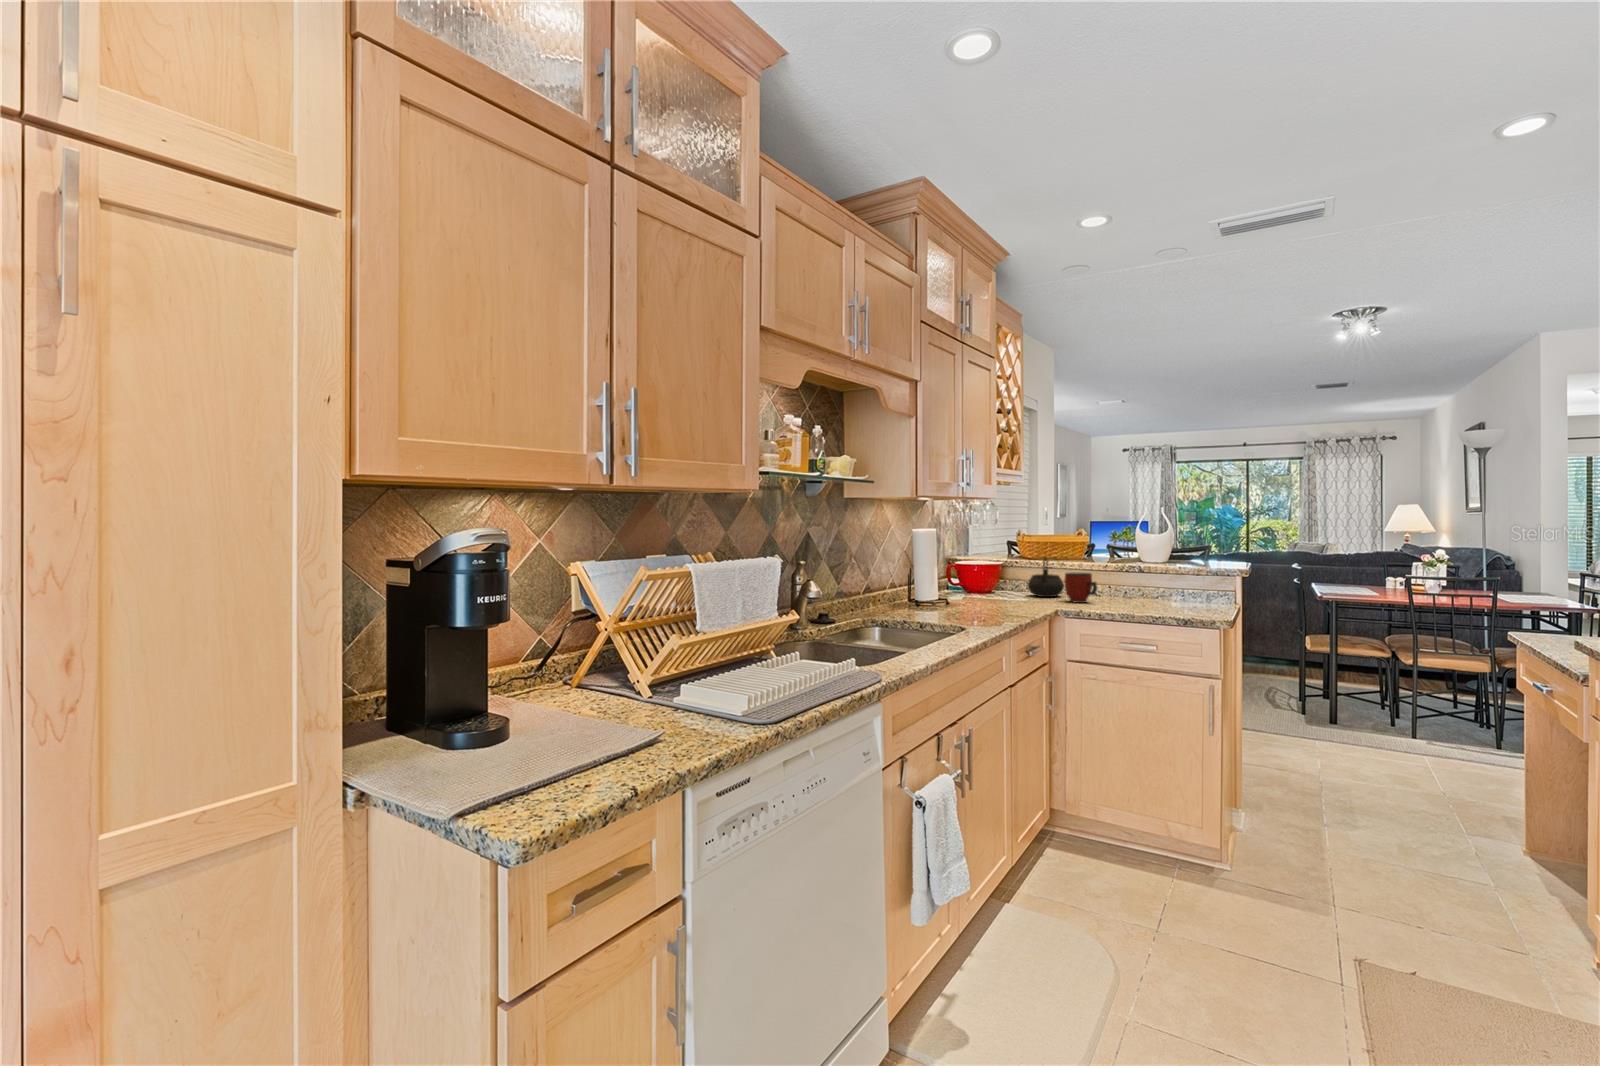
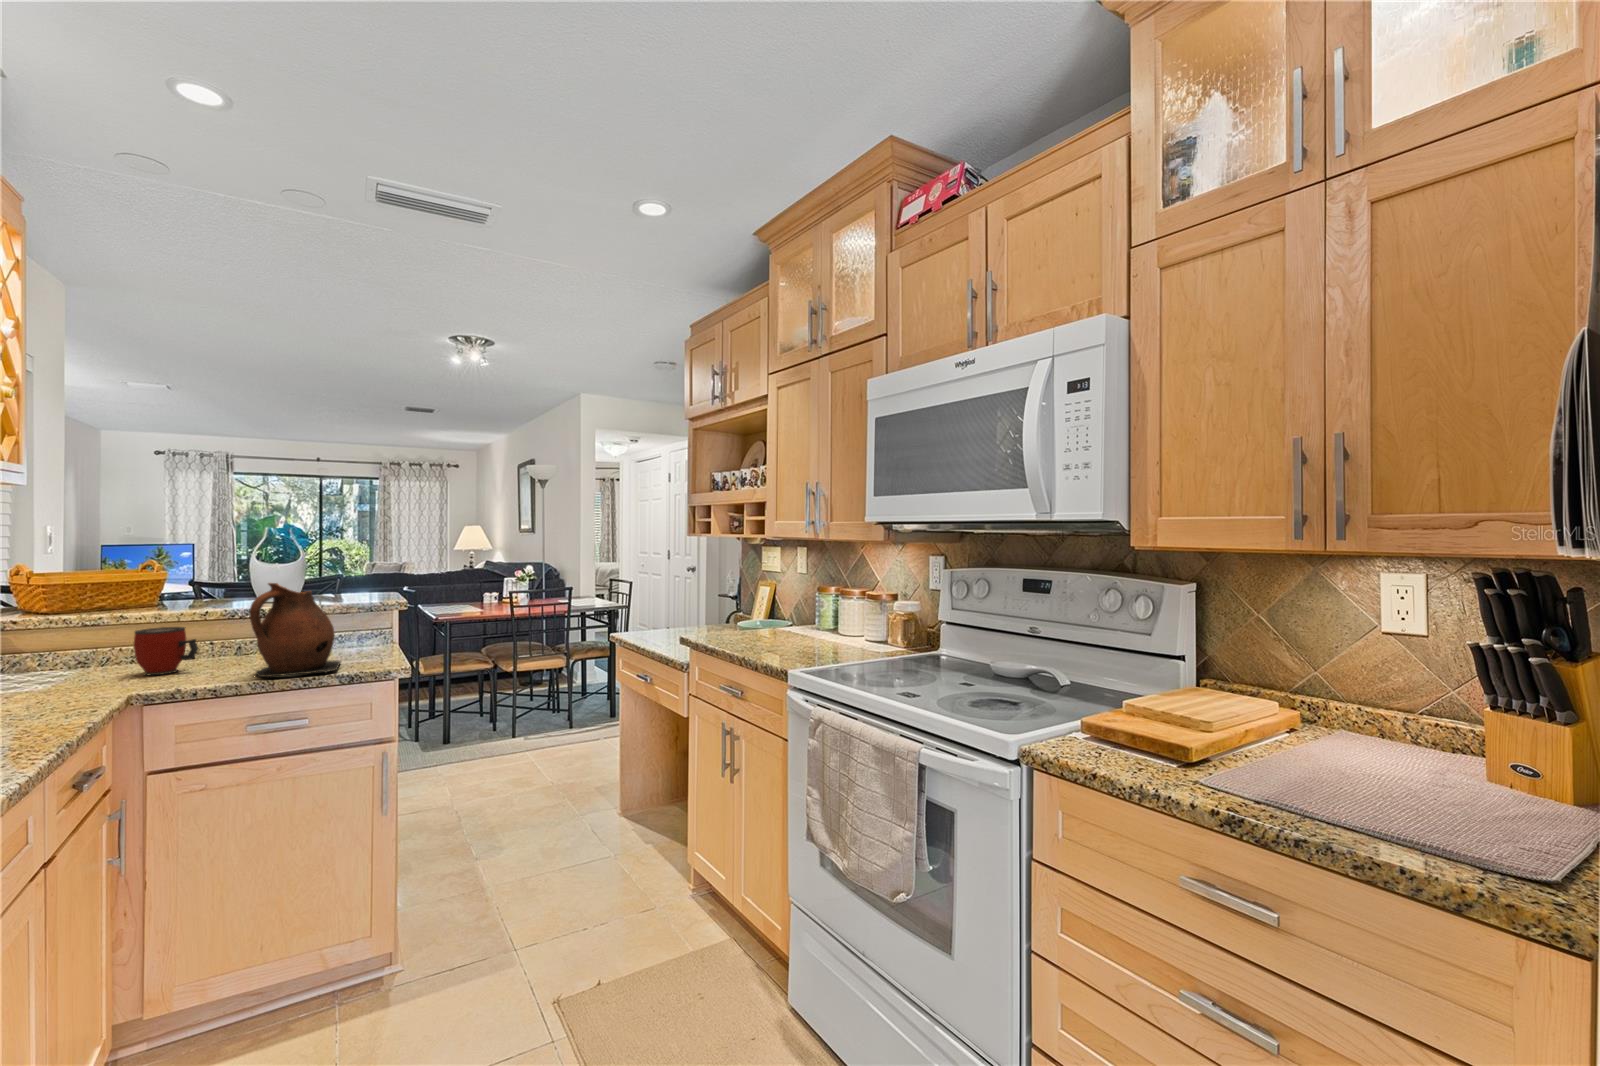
ceramic pitcher: none [1122,545,1186,615] -> present [250,583,341,677]
kettle: present [1028,557,1064,597] -> none [47,607,127,673]

